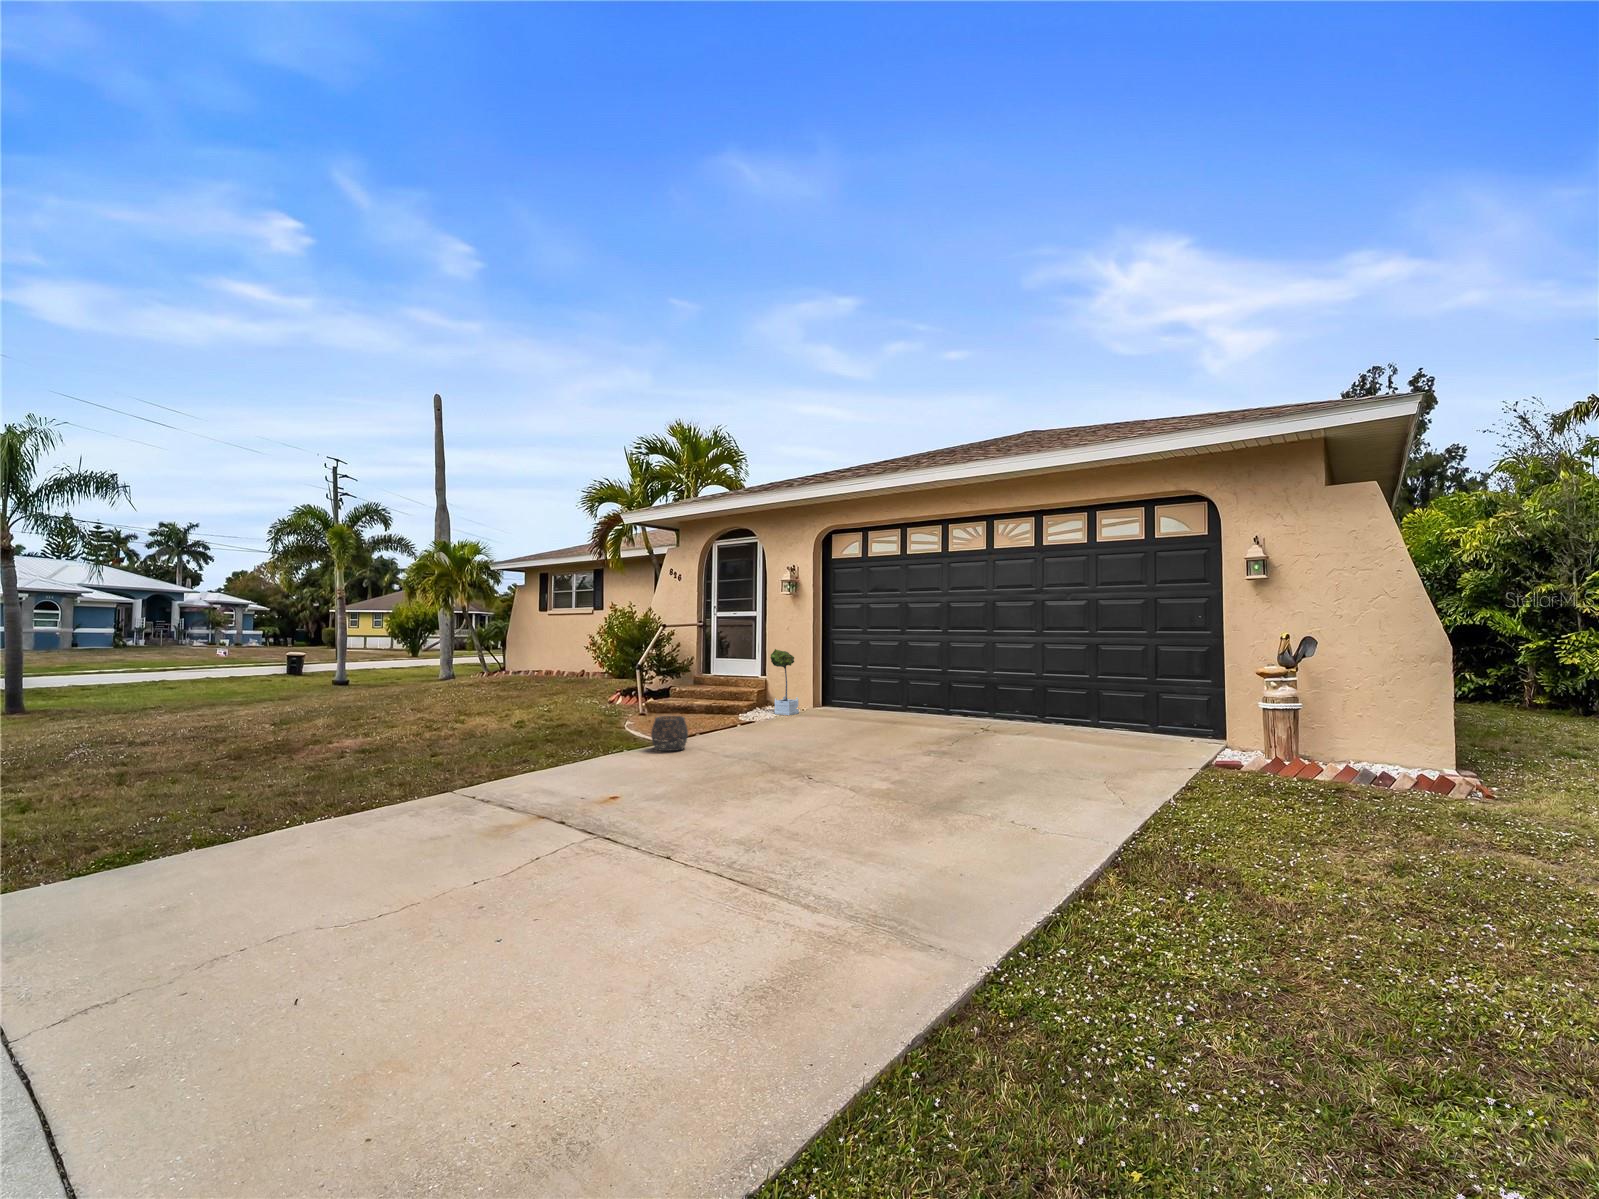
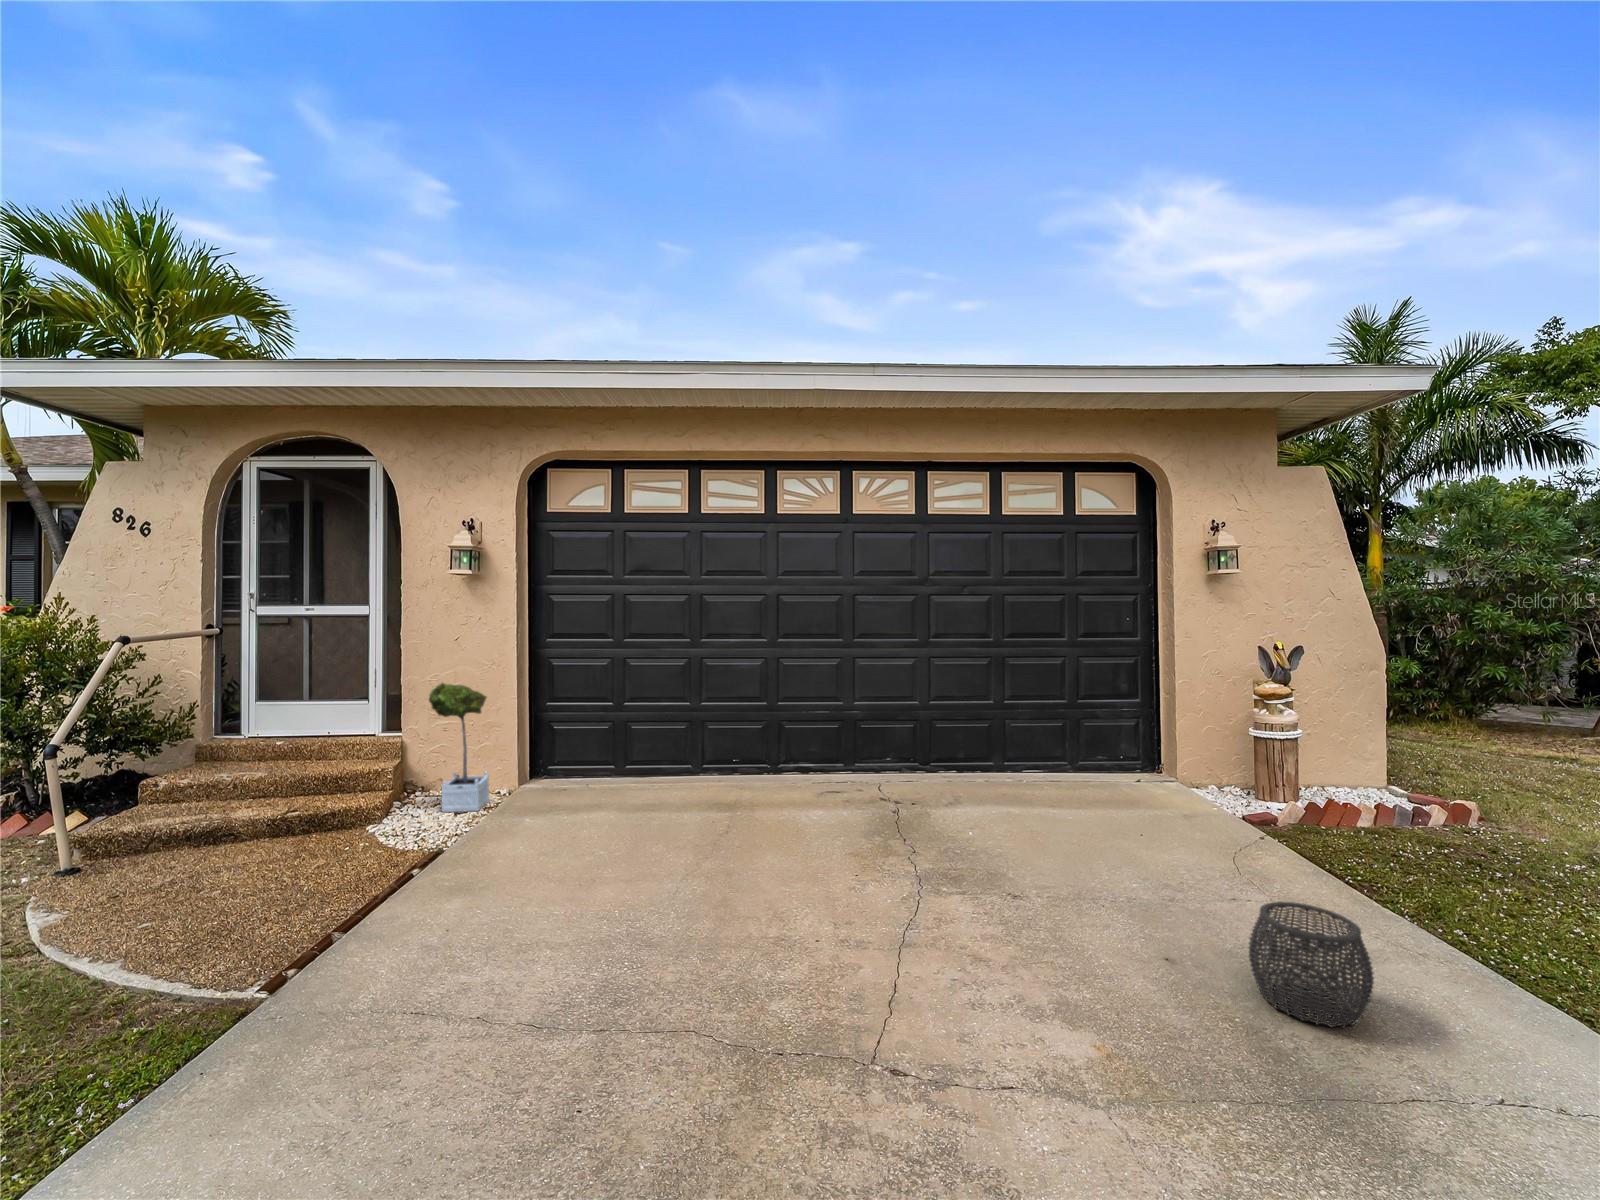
woven basket: present [651,716,688,751] -> present [1249,902,1374,1027]

